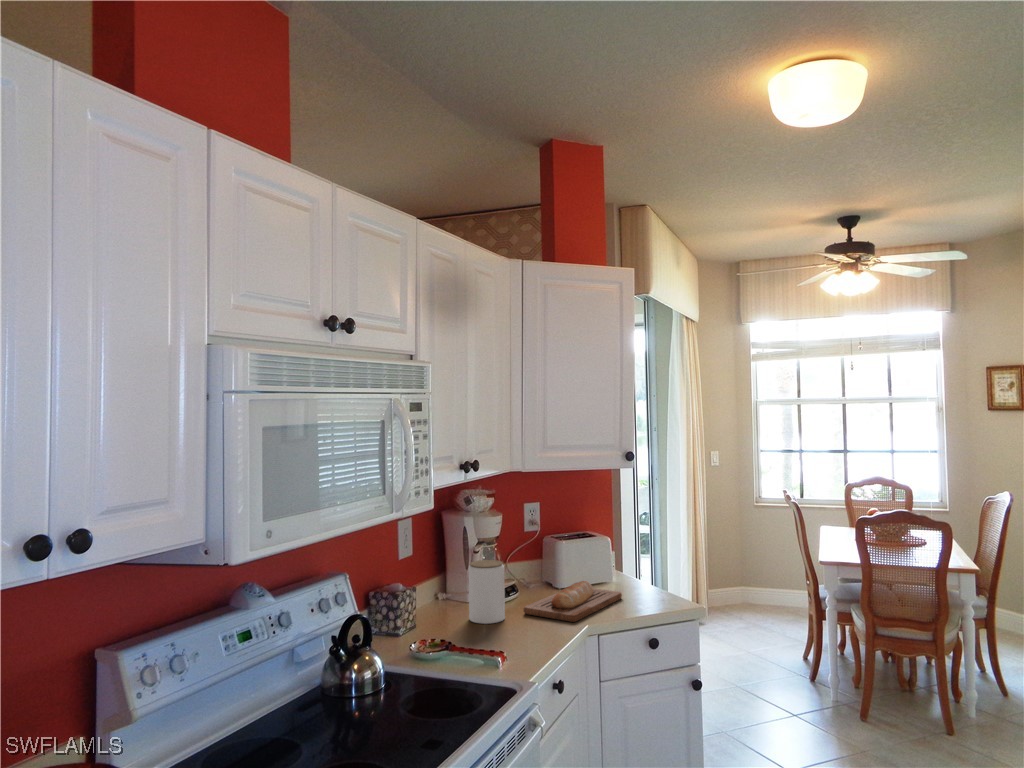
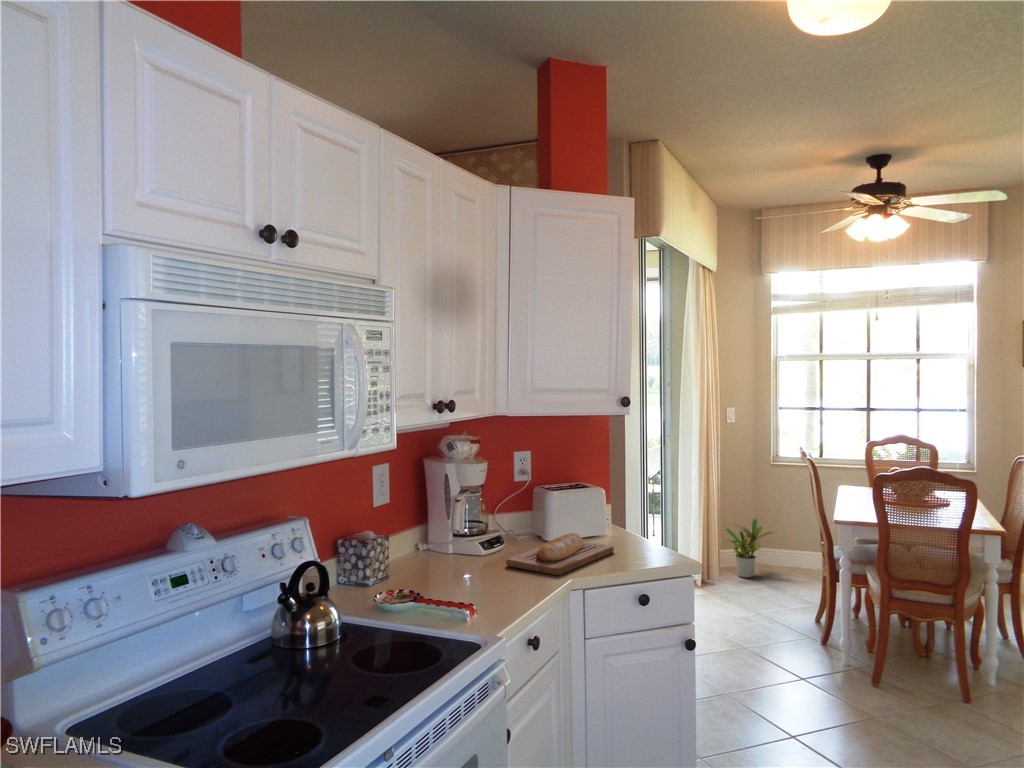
potted plant: none [712,558,761,617] -> present [726,518,773,578]
jar: present [468,560,505,624] -> none [447,509,486,575]

